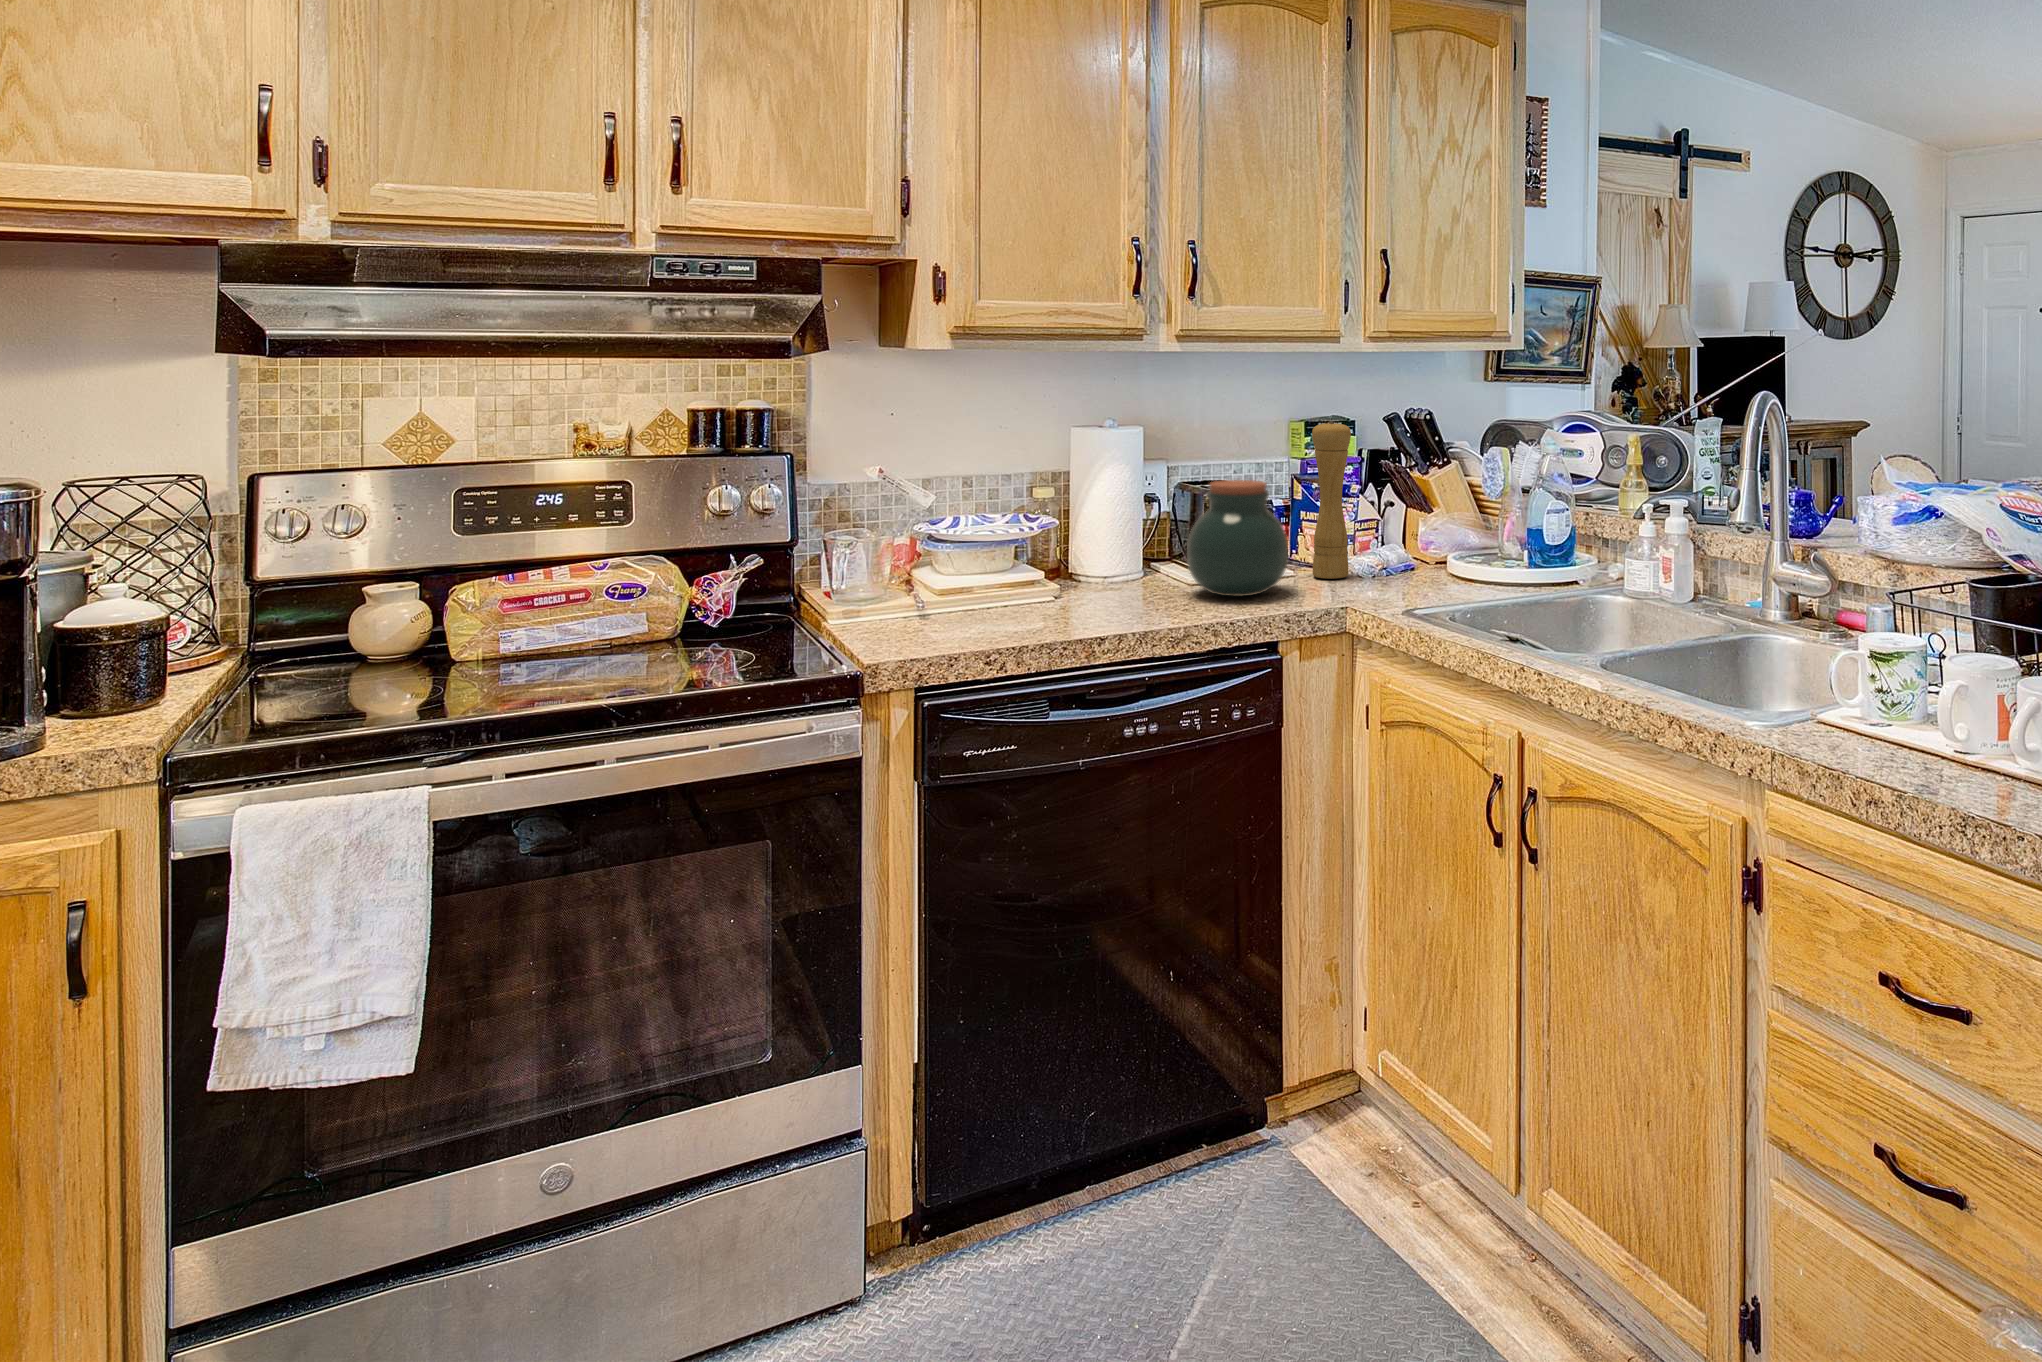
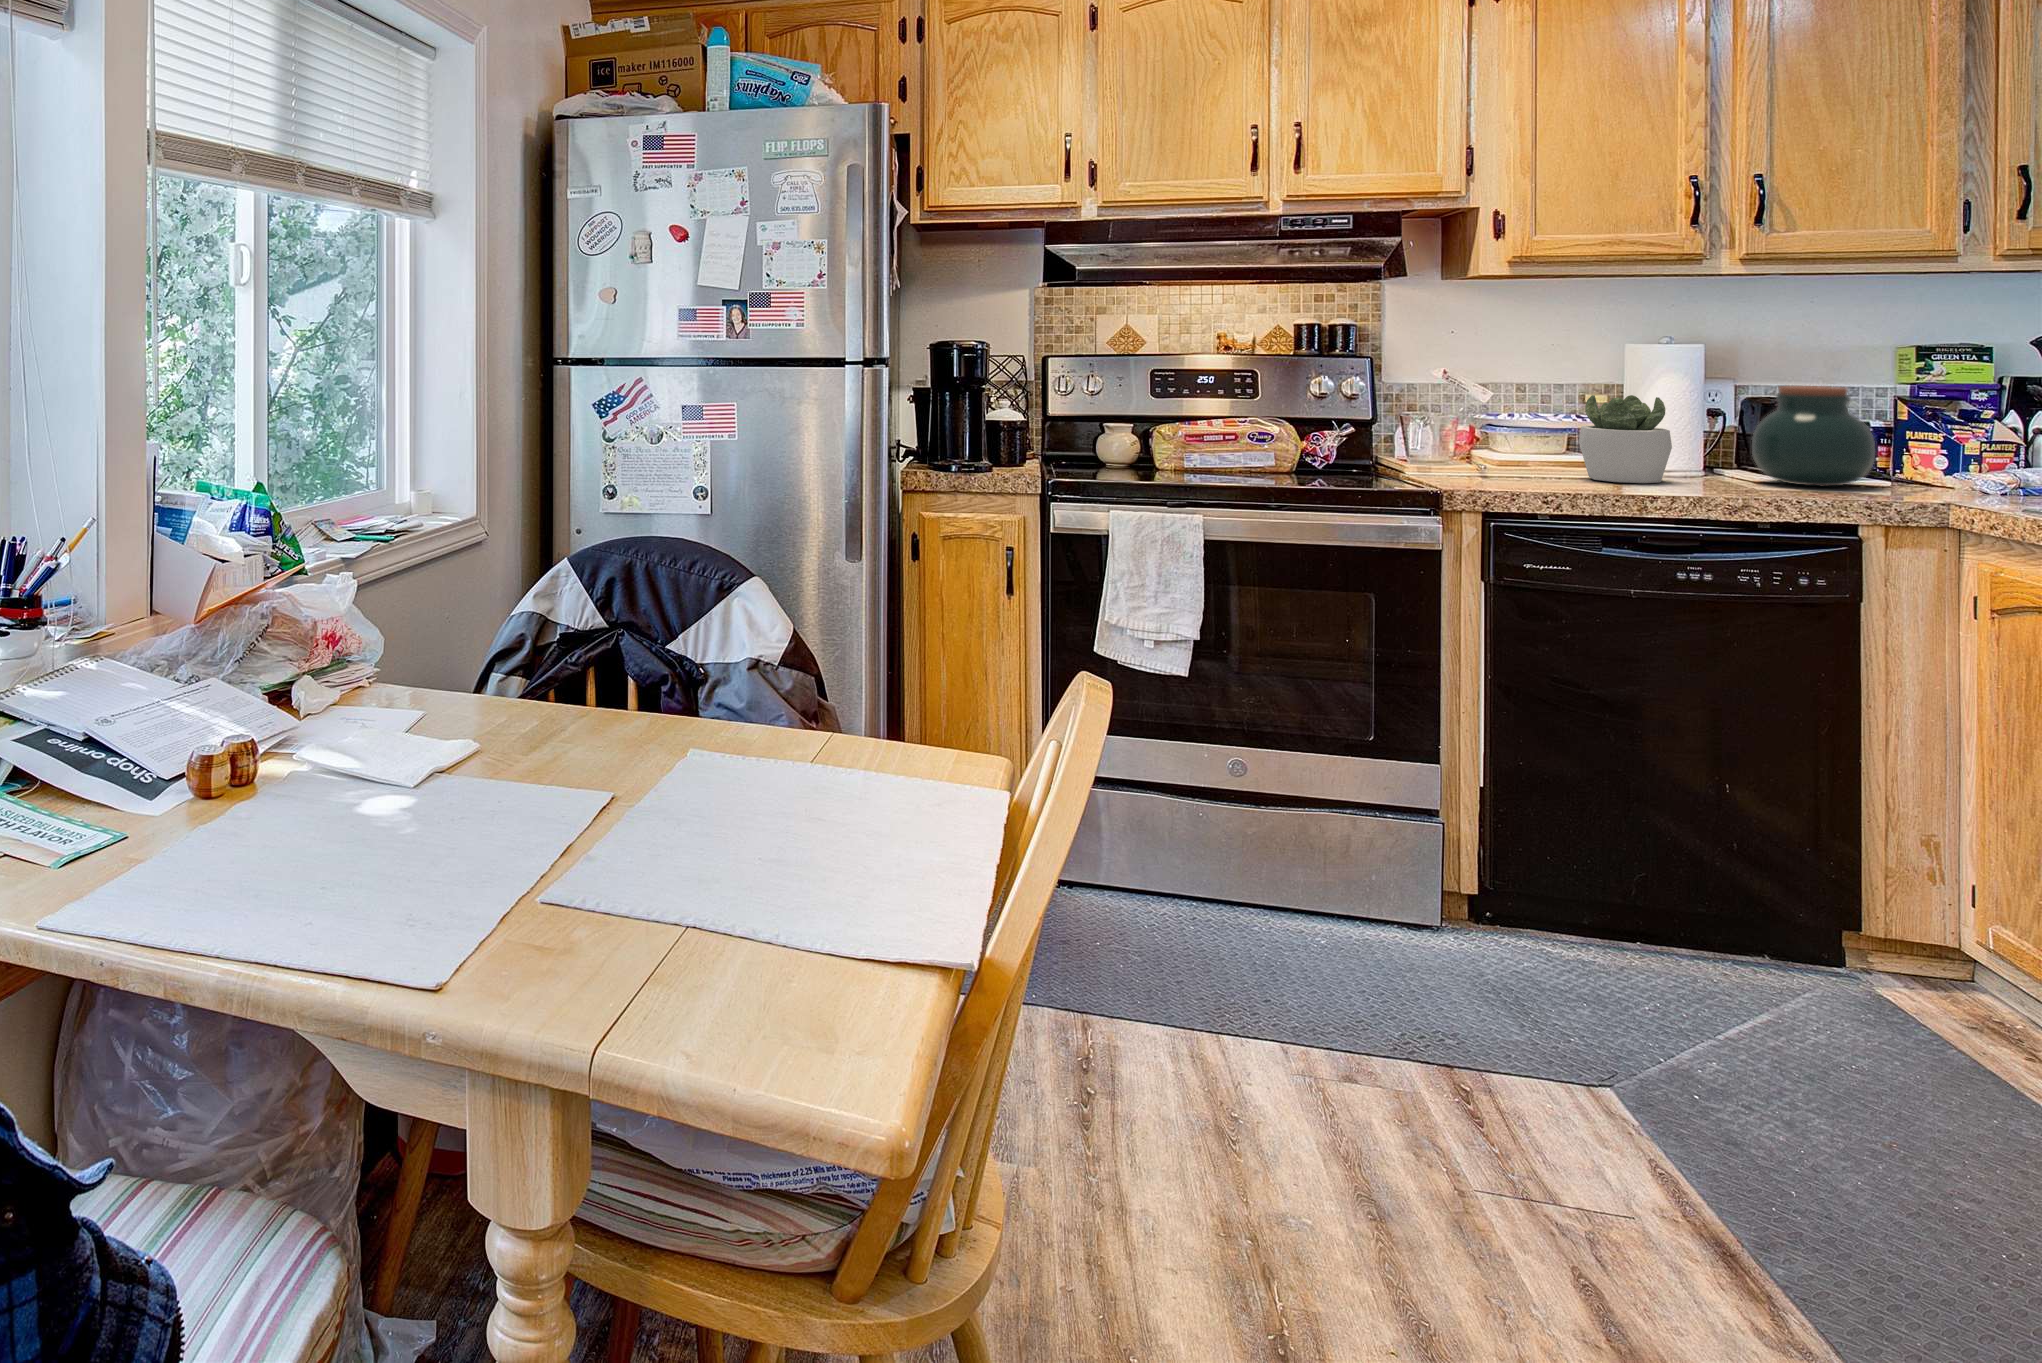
pepper mill: present [1312,421,1351,579] -> none [1912,336,1965,485]
succulent plant: none [1024,501,1116,617] -> present [1579,395,1672,483]

